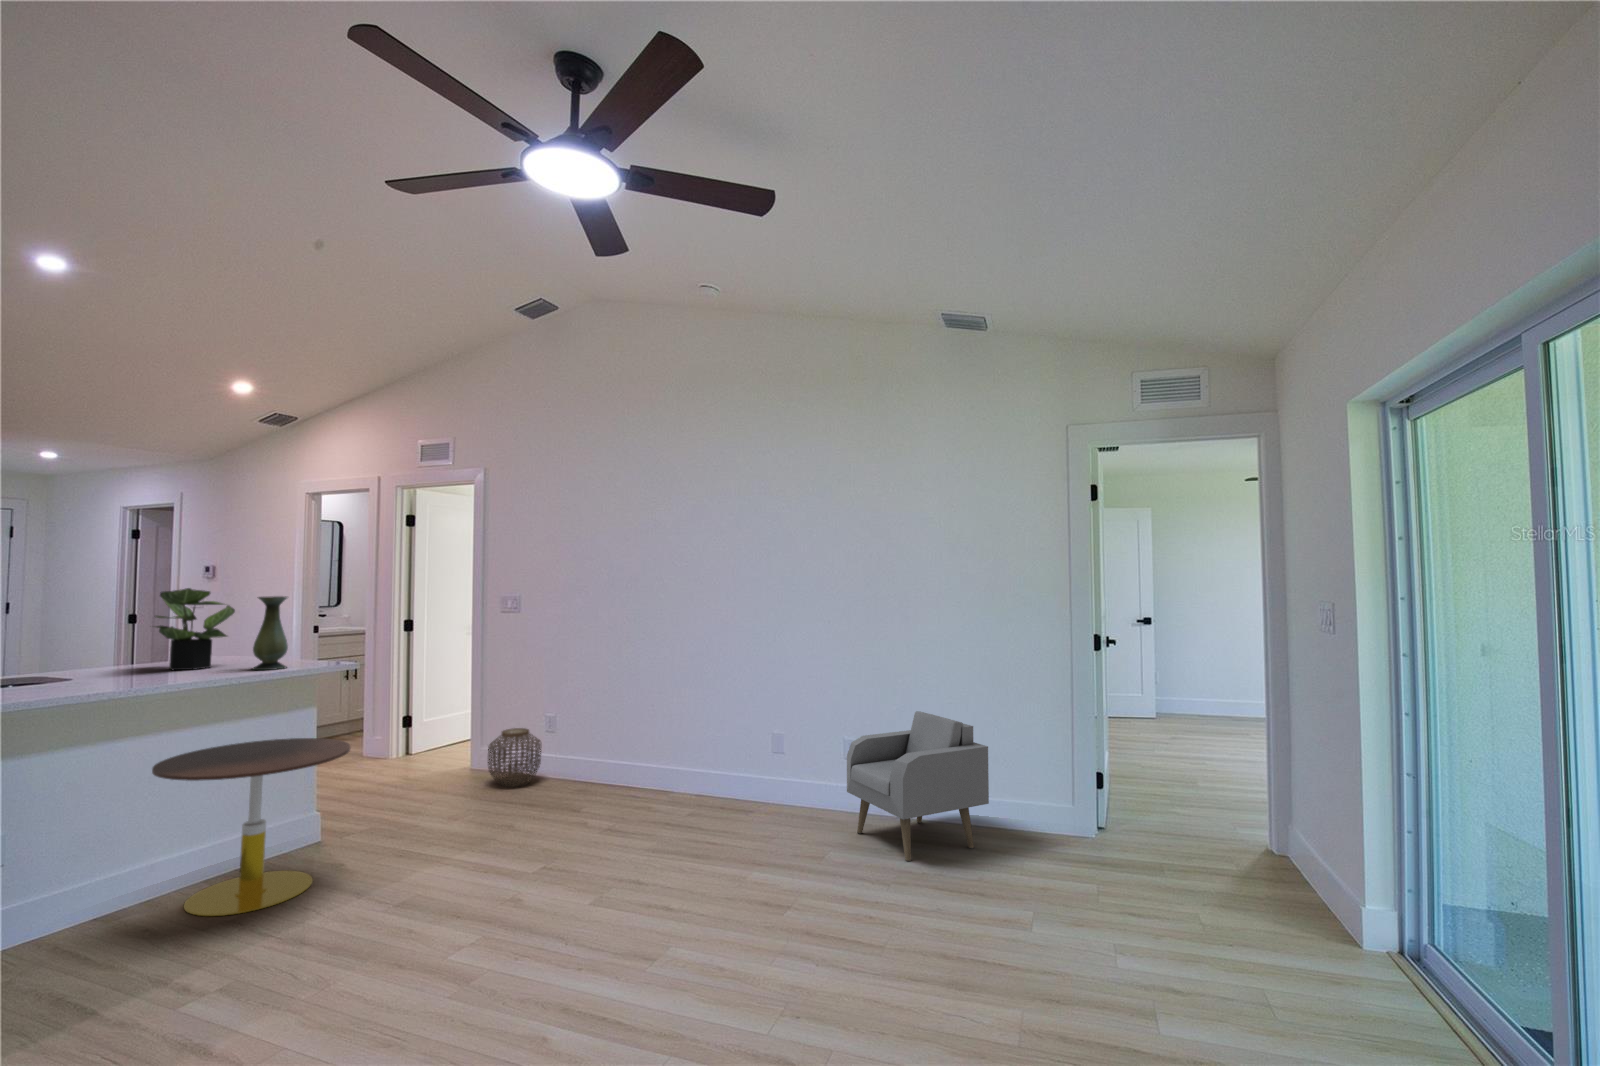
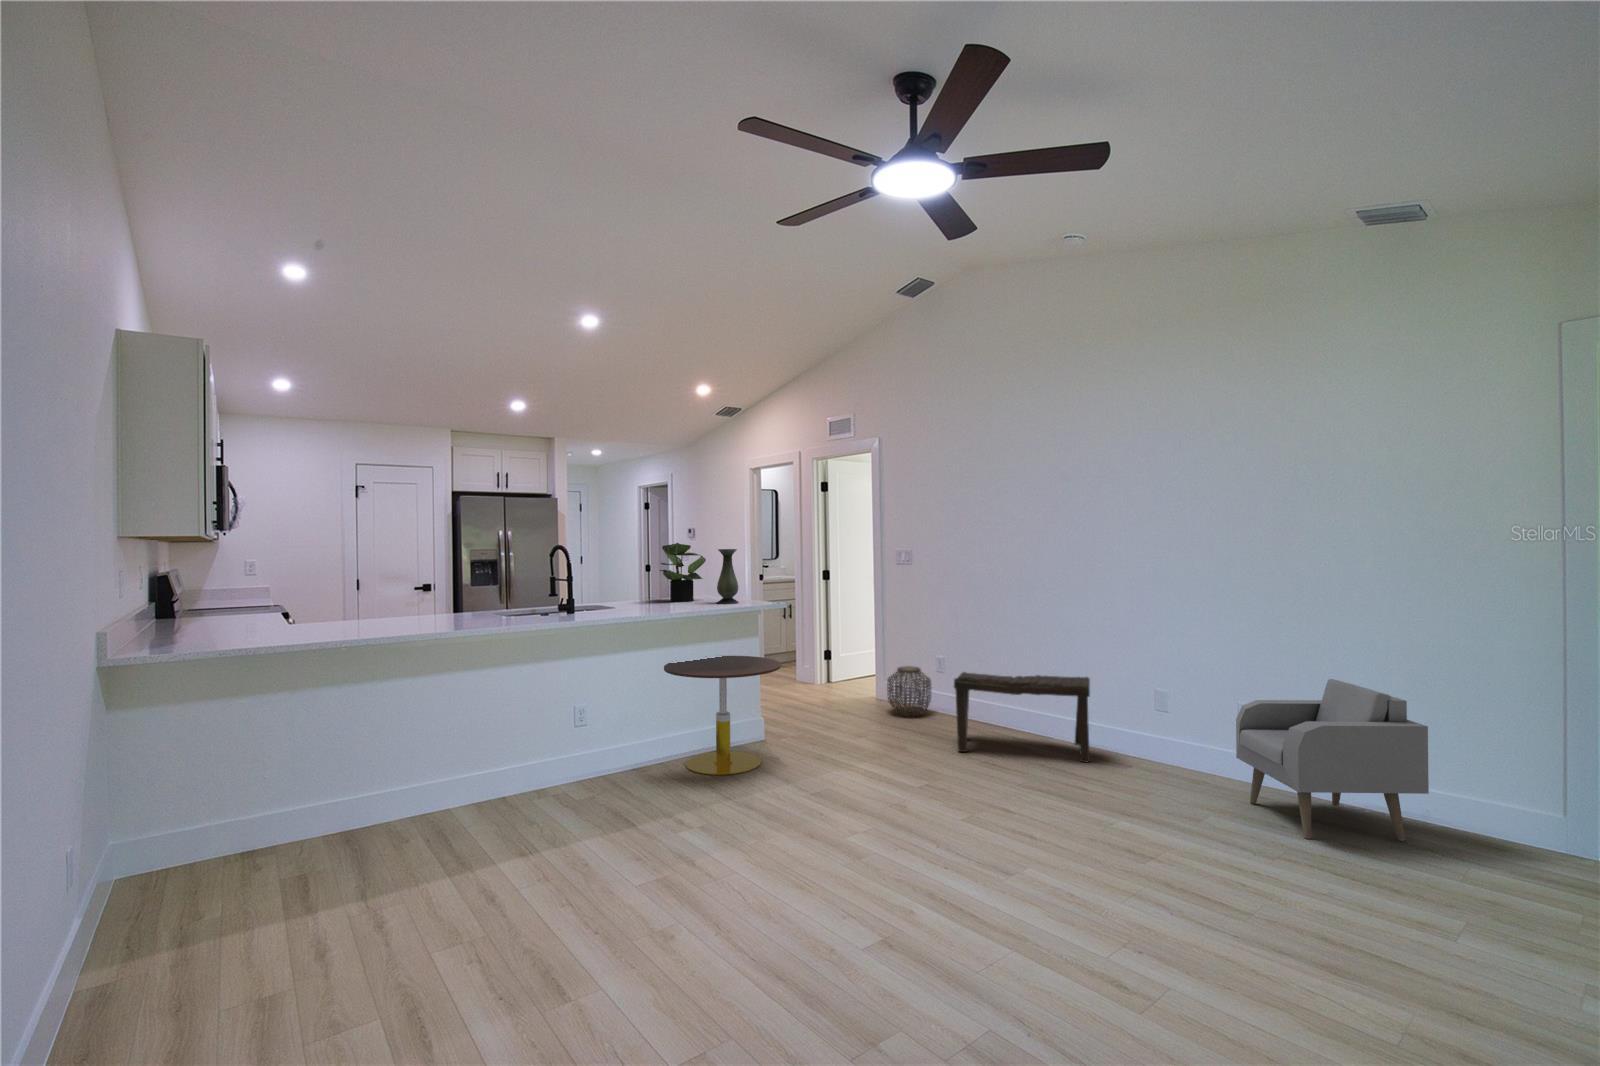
bench: none [574,725,715,823] -> present [954,672,1090,762]

